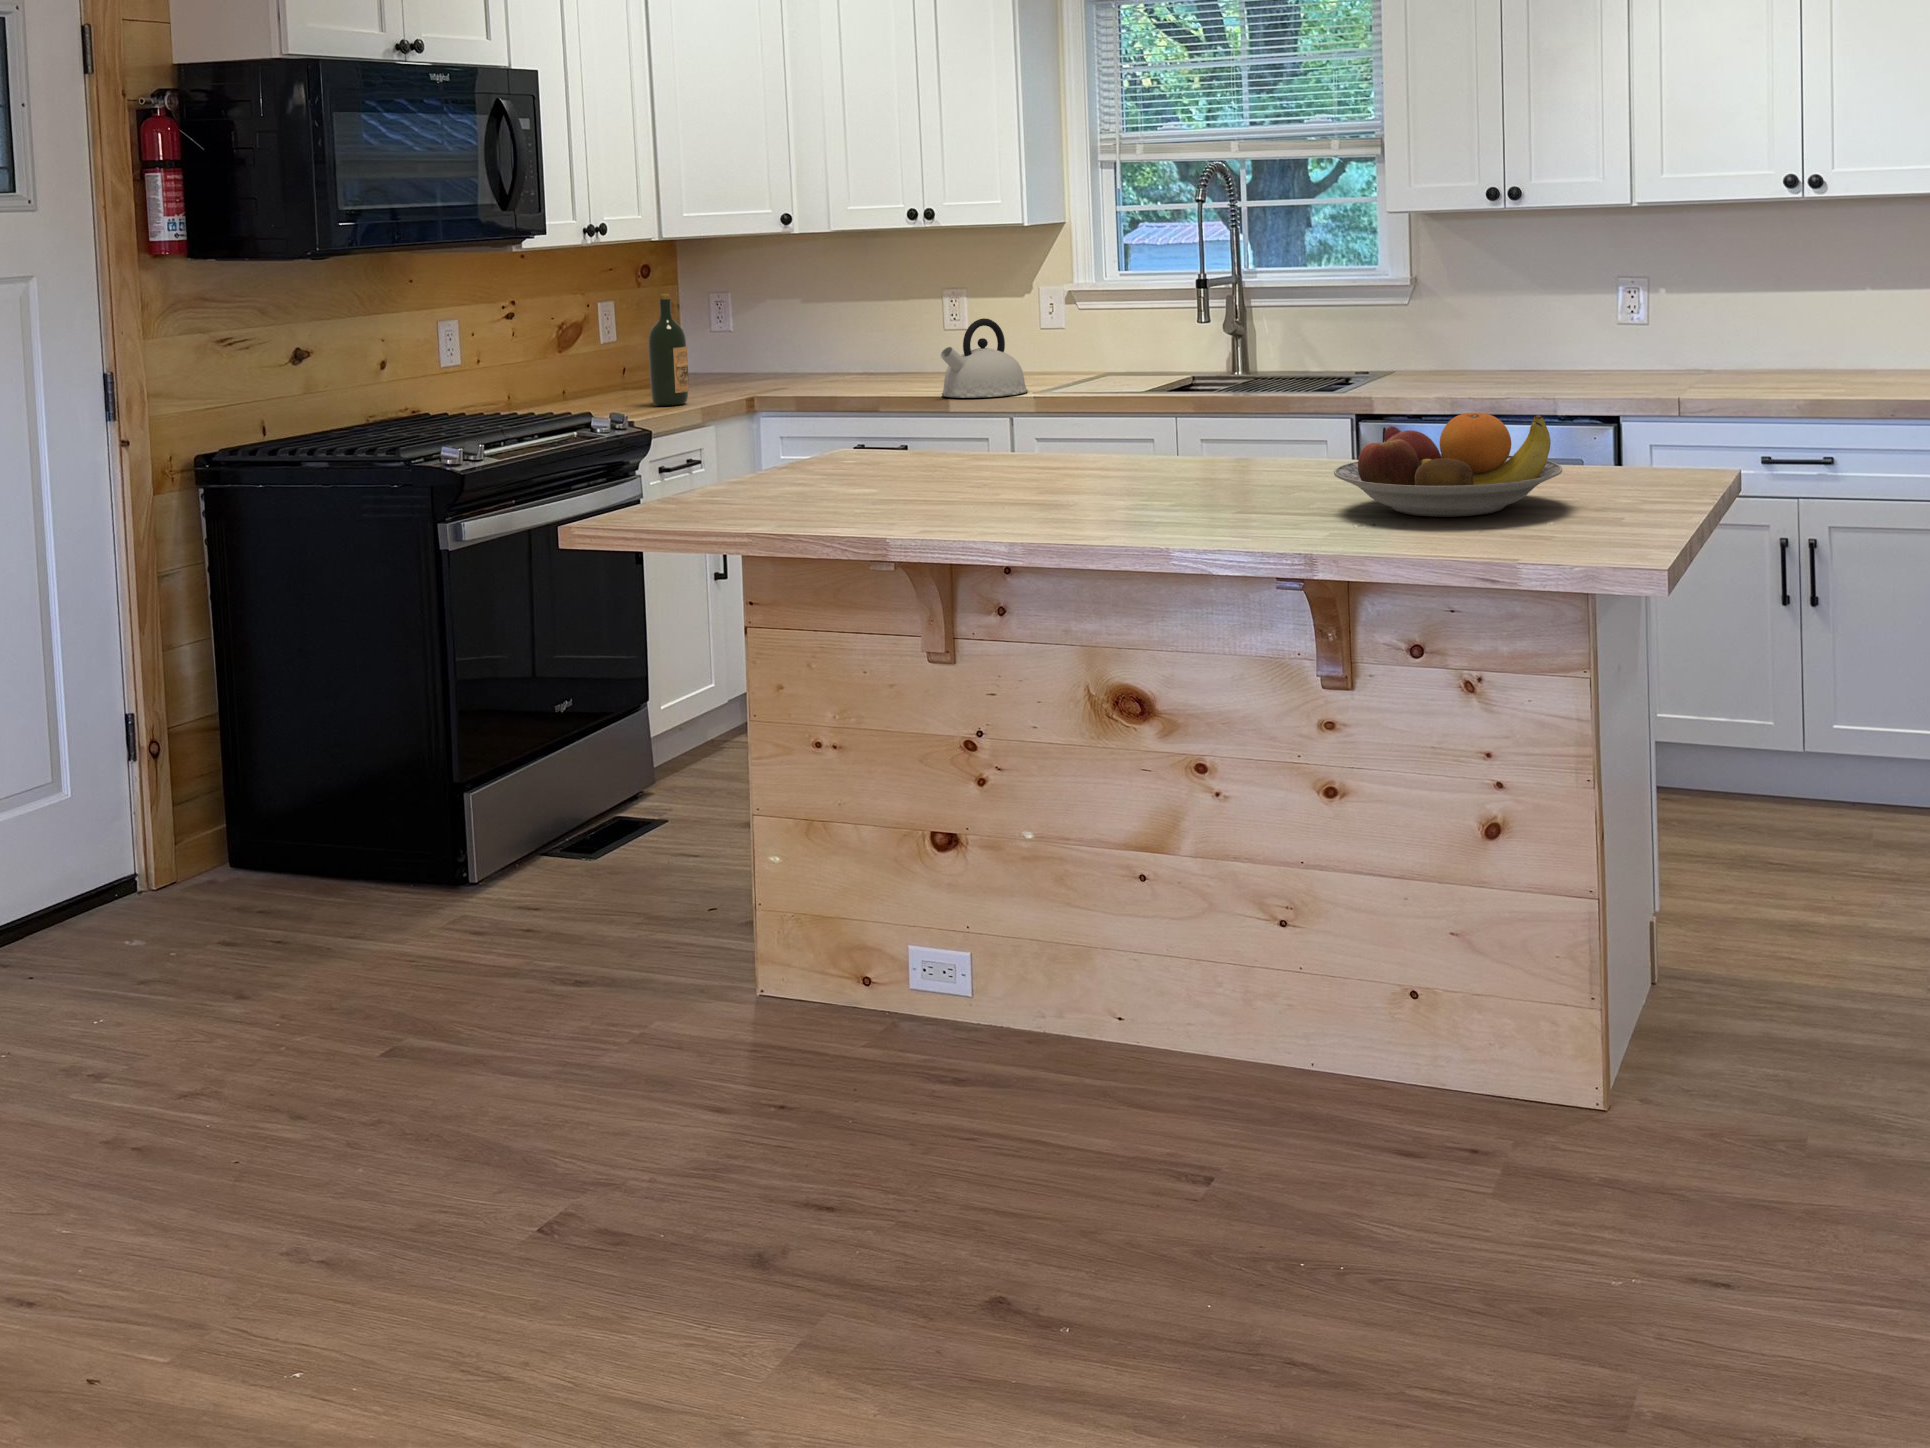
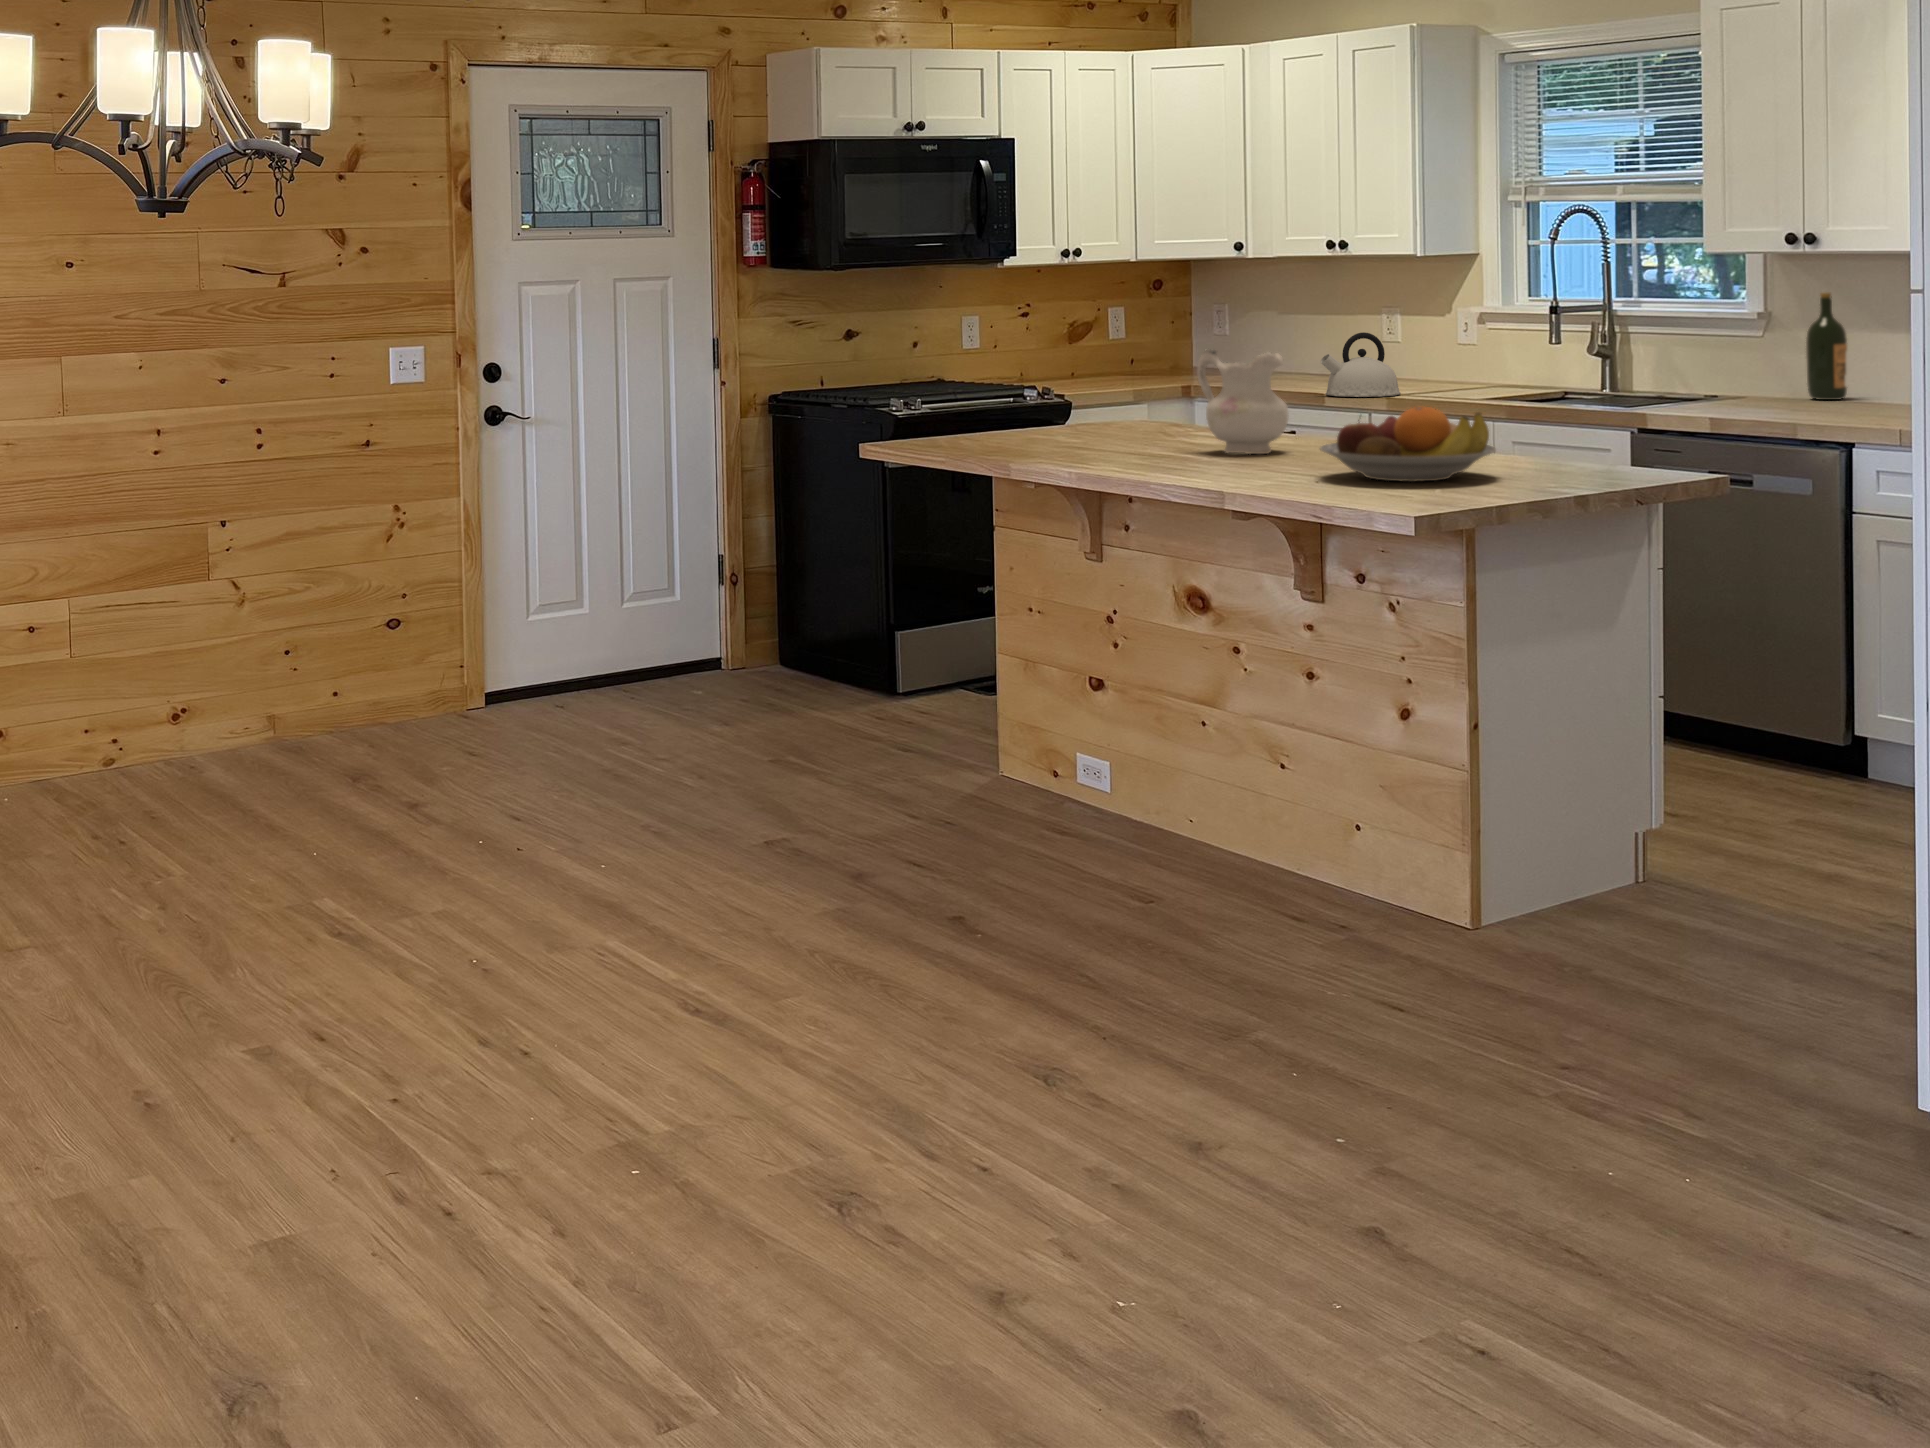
wine bottle: present [648,294,689,406] -> present [1806,292,1847,400]
ceramic pitcher: none [1045,349,1172,491] -> present [1197,349,1288,454]

